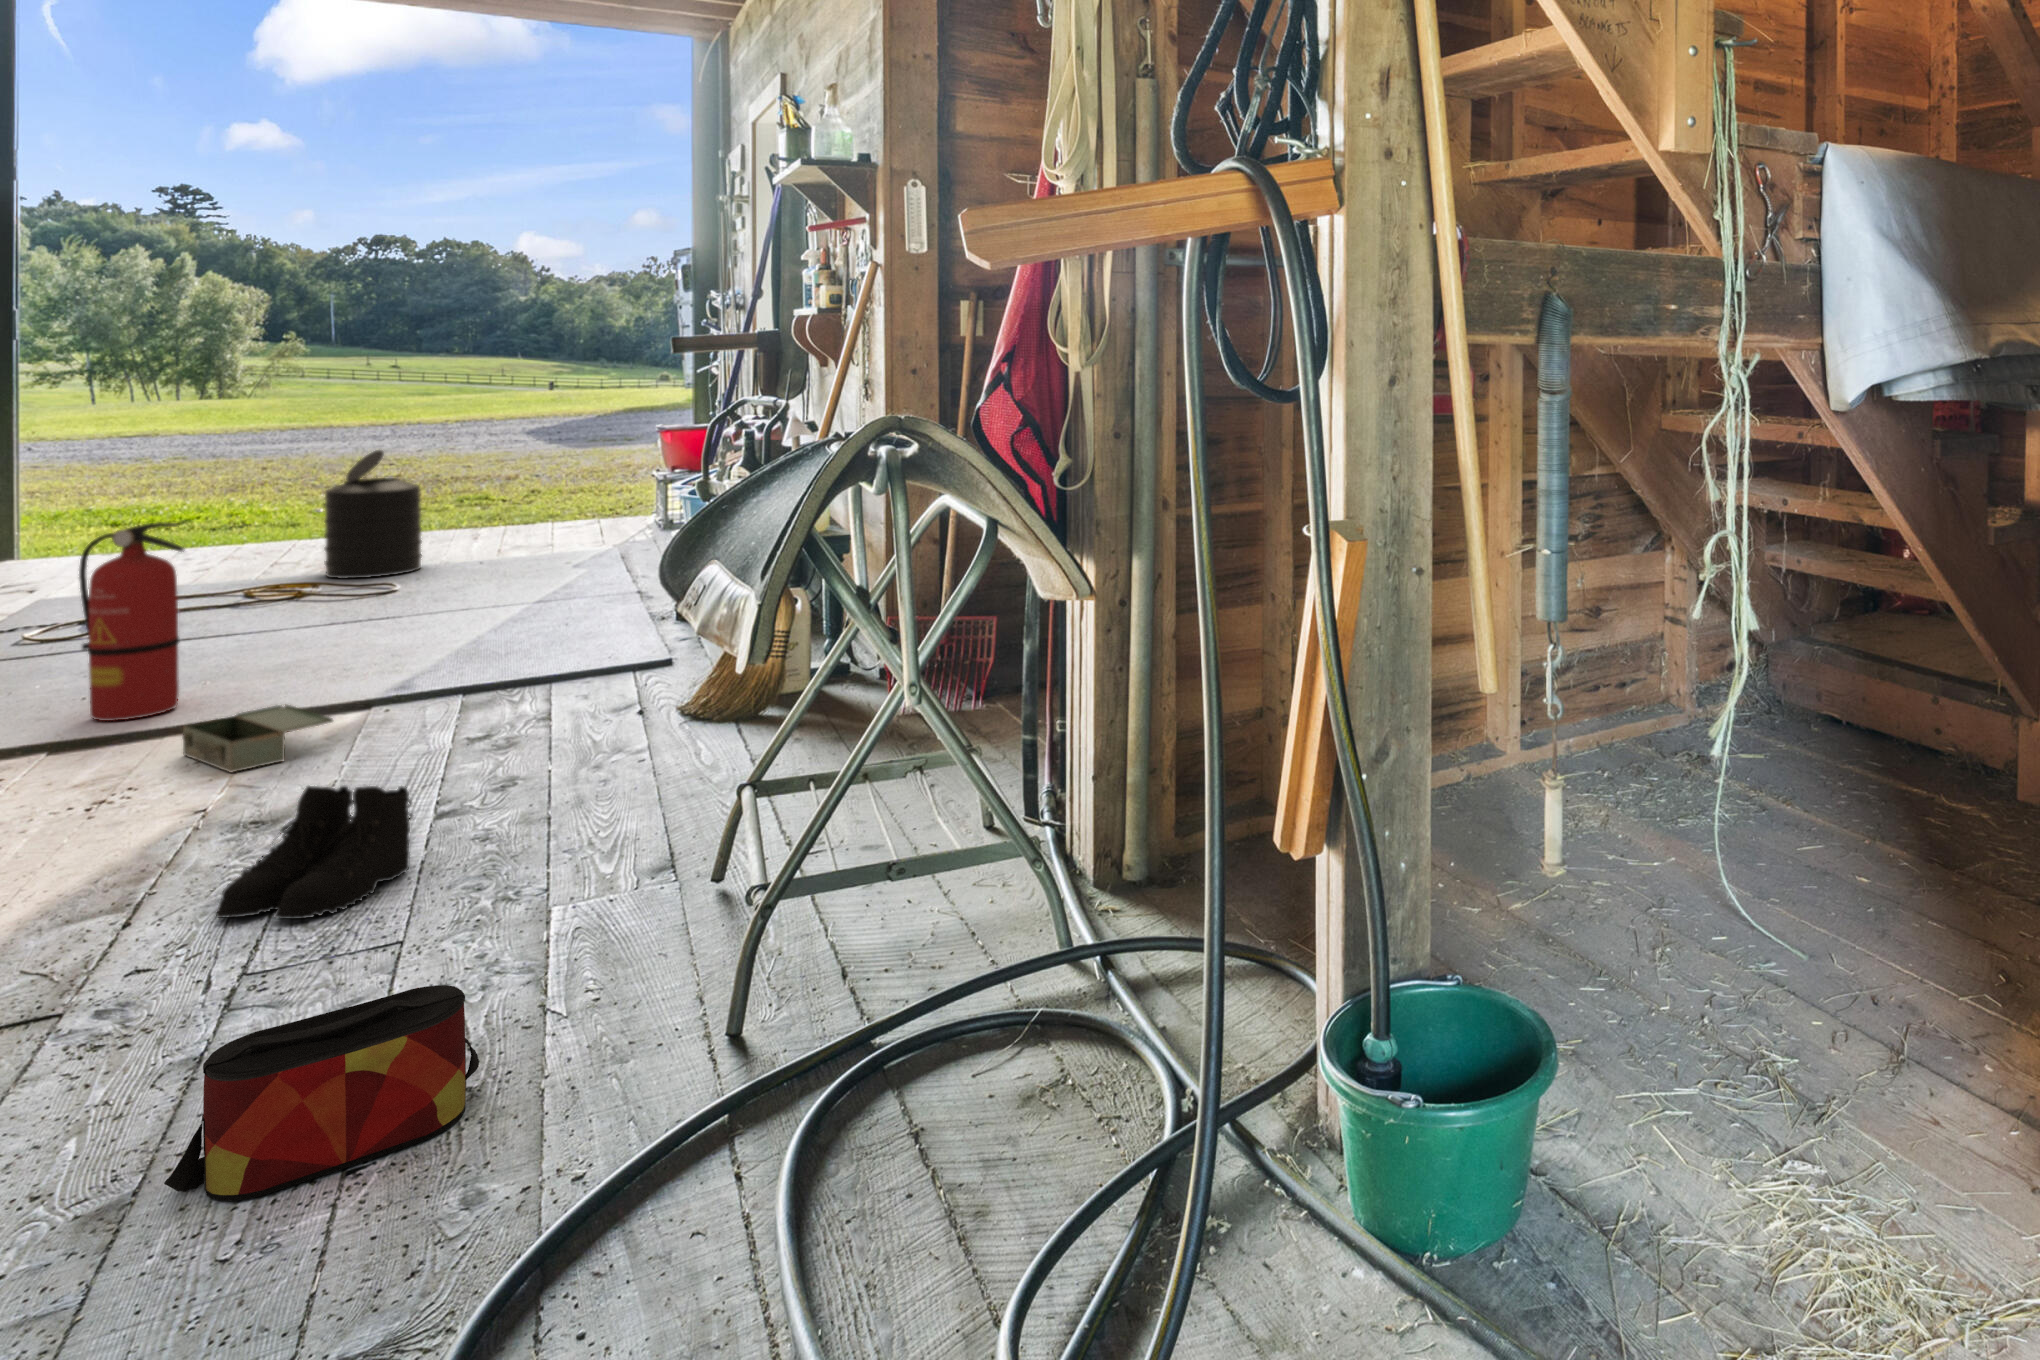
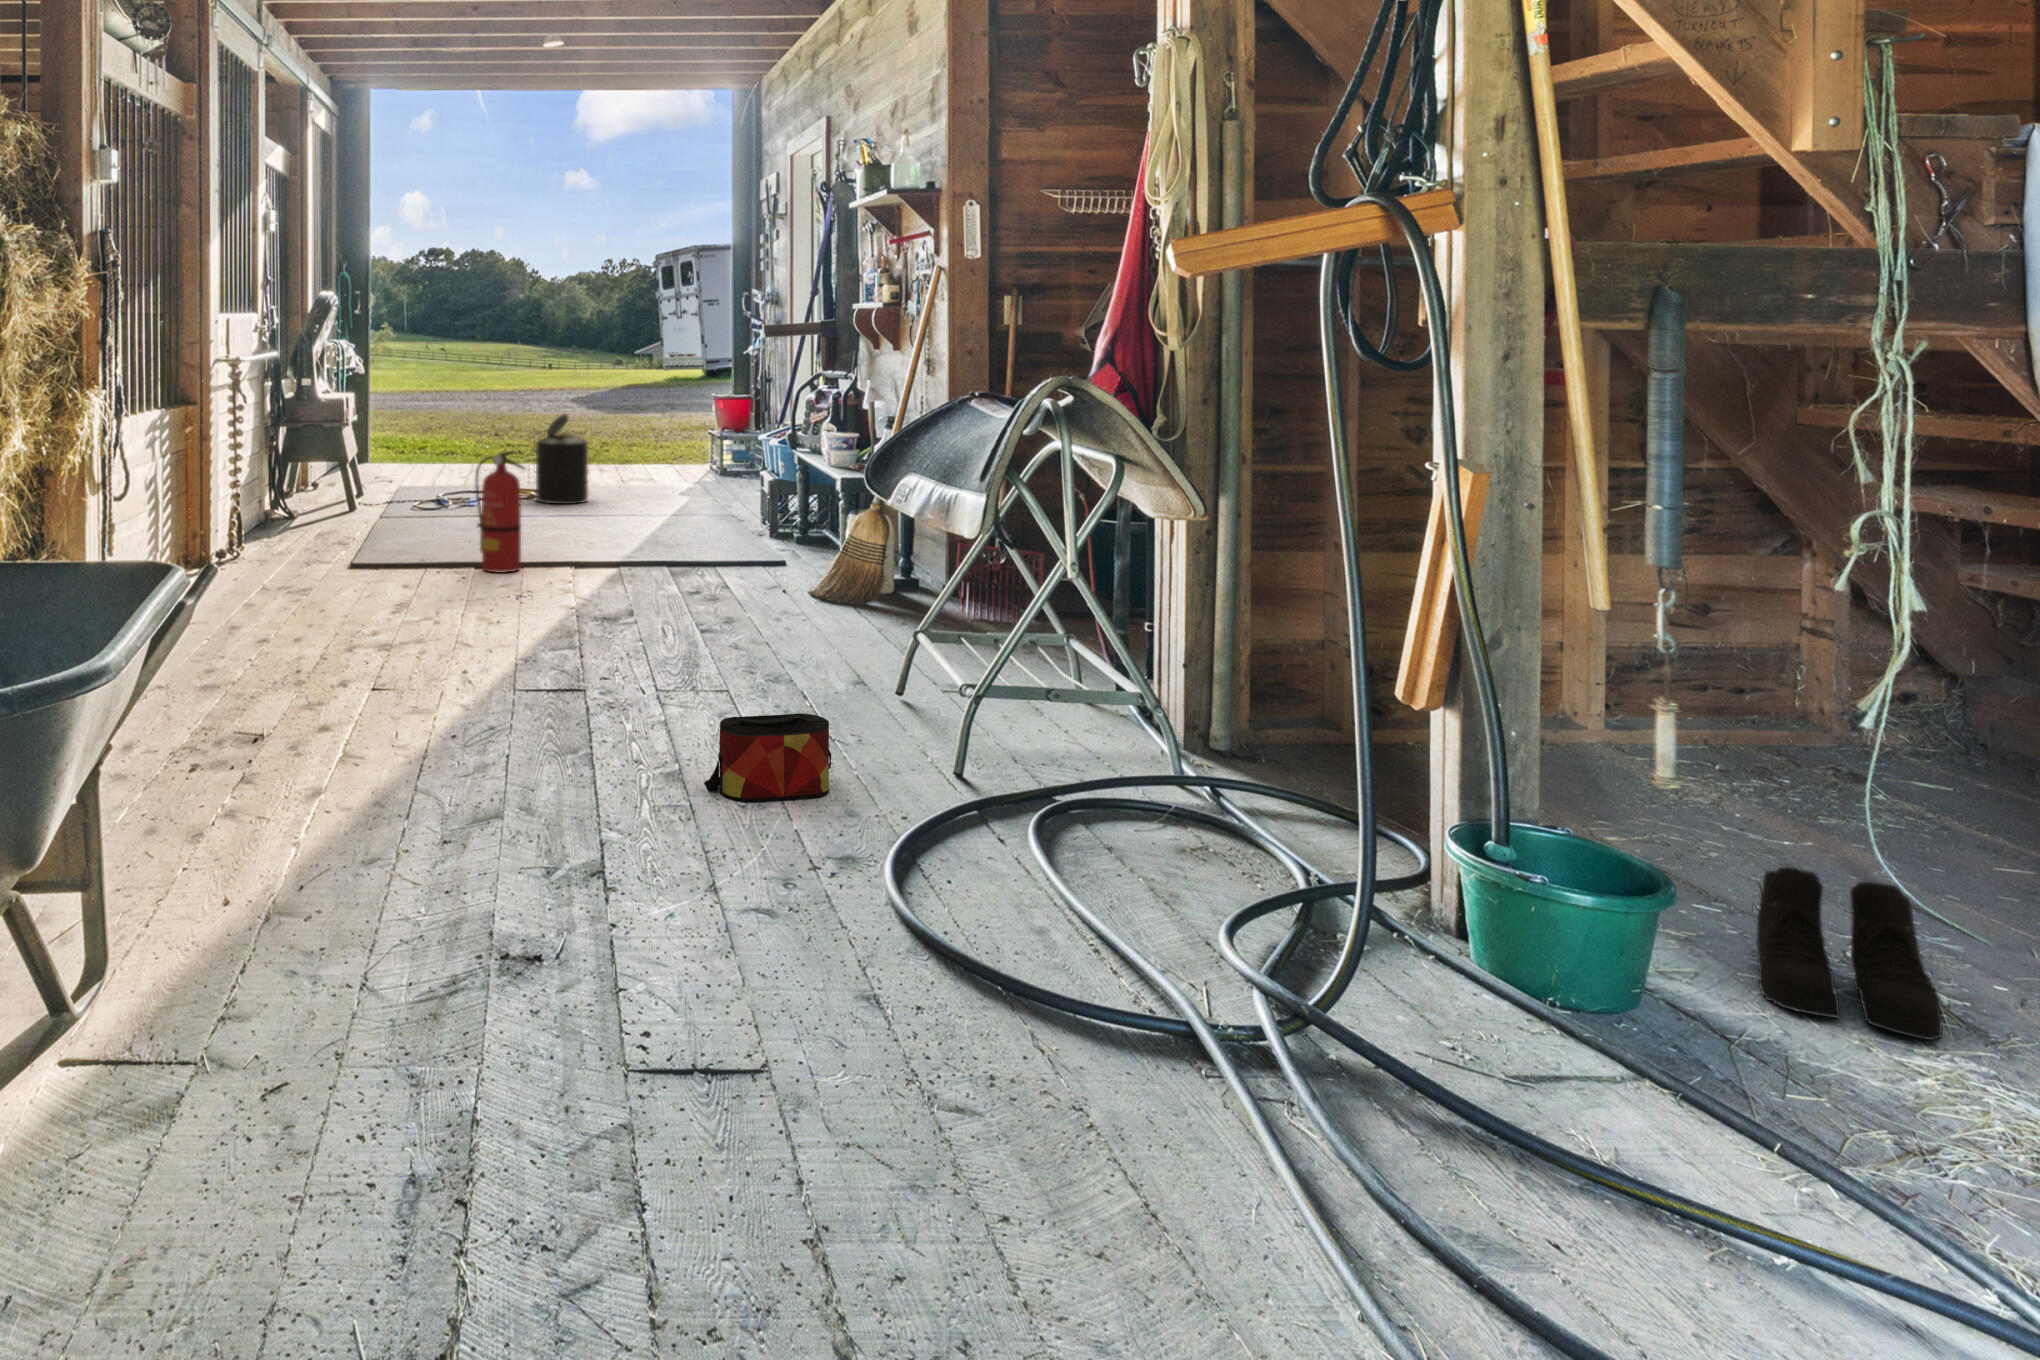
toolbox: present [182,705,333,772] -> none [544,571,622,607]
boots: present [216,786,413,919] -> present [1757,867,1942,1040]

